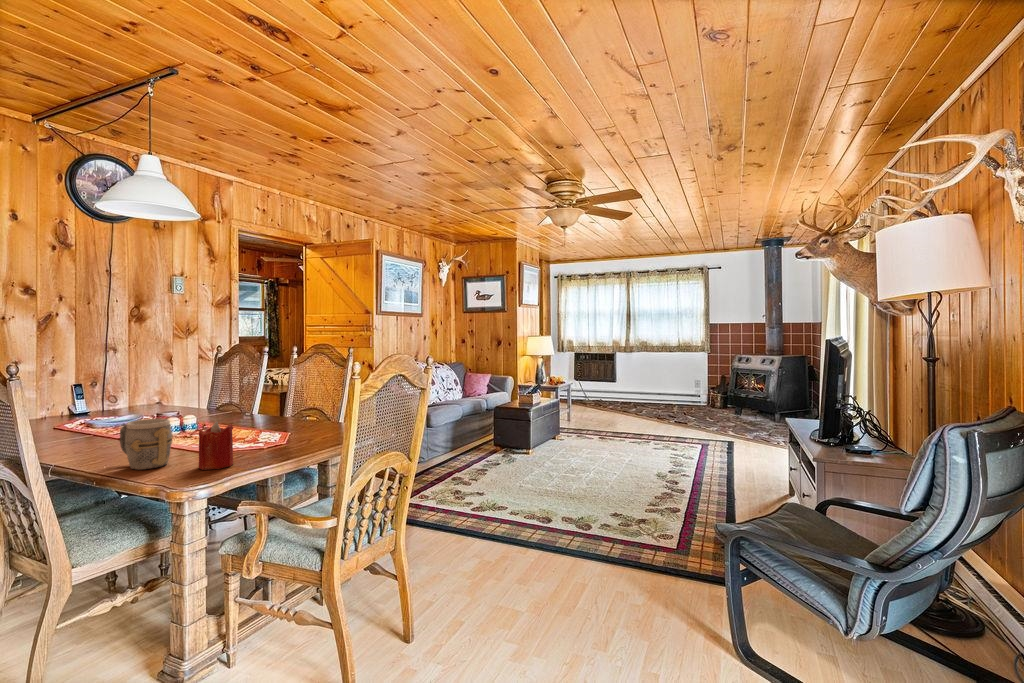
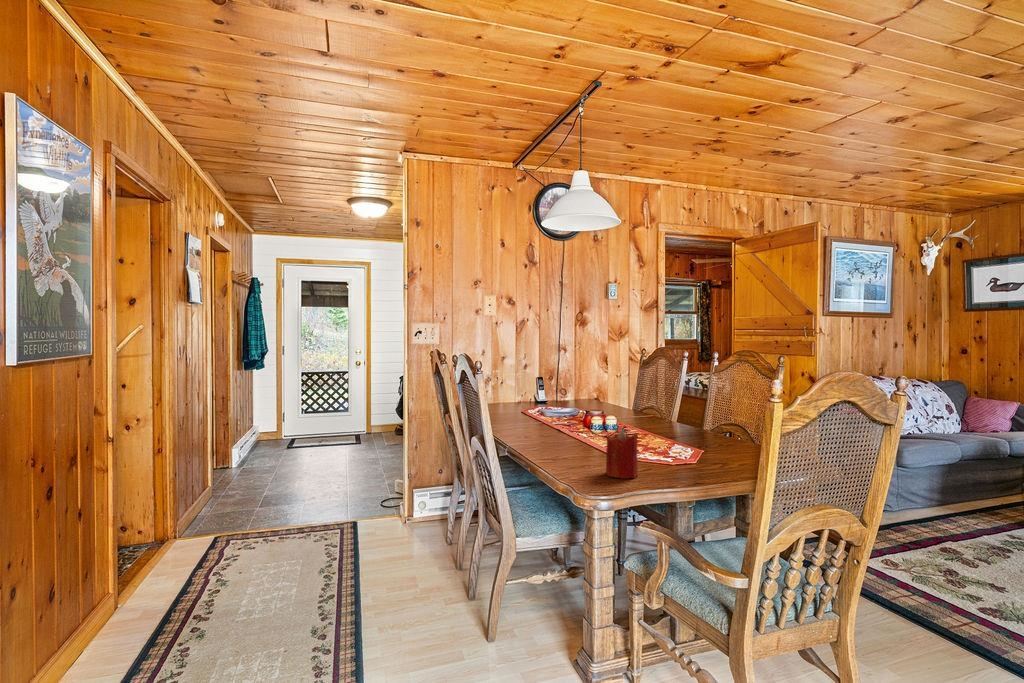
mug: present [120,419,172,470] -> none [549,417,587,464]

